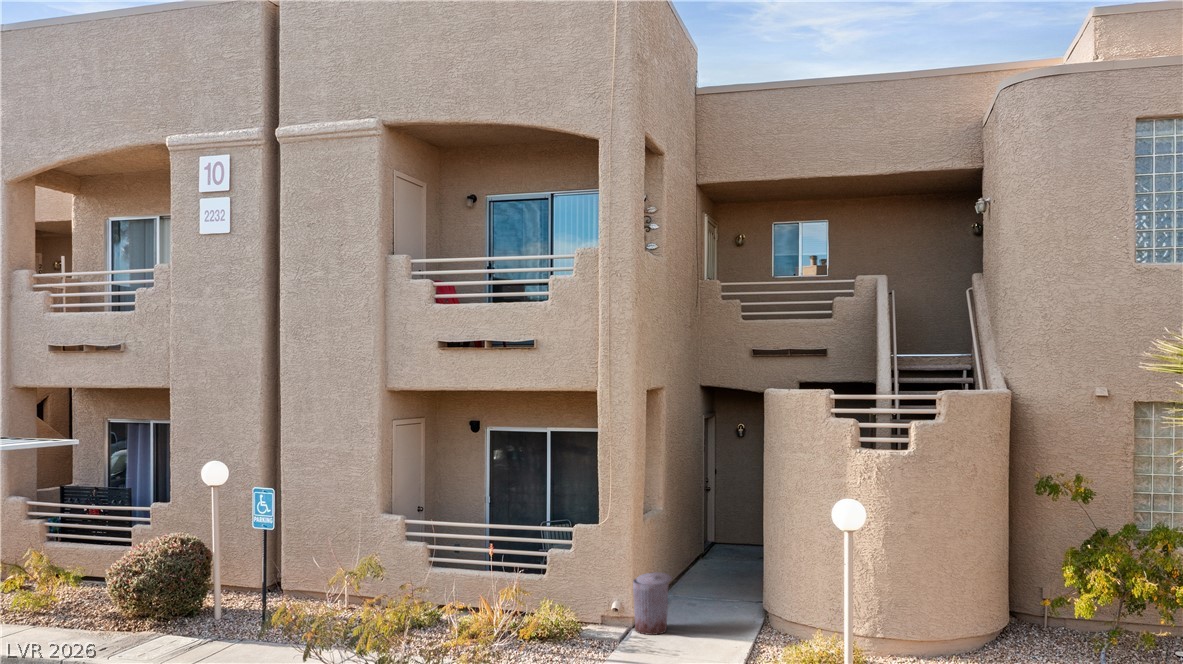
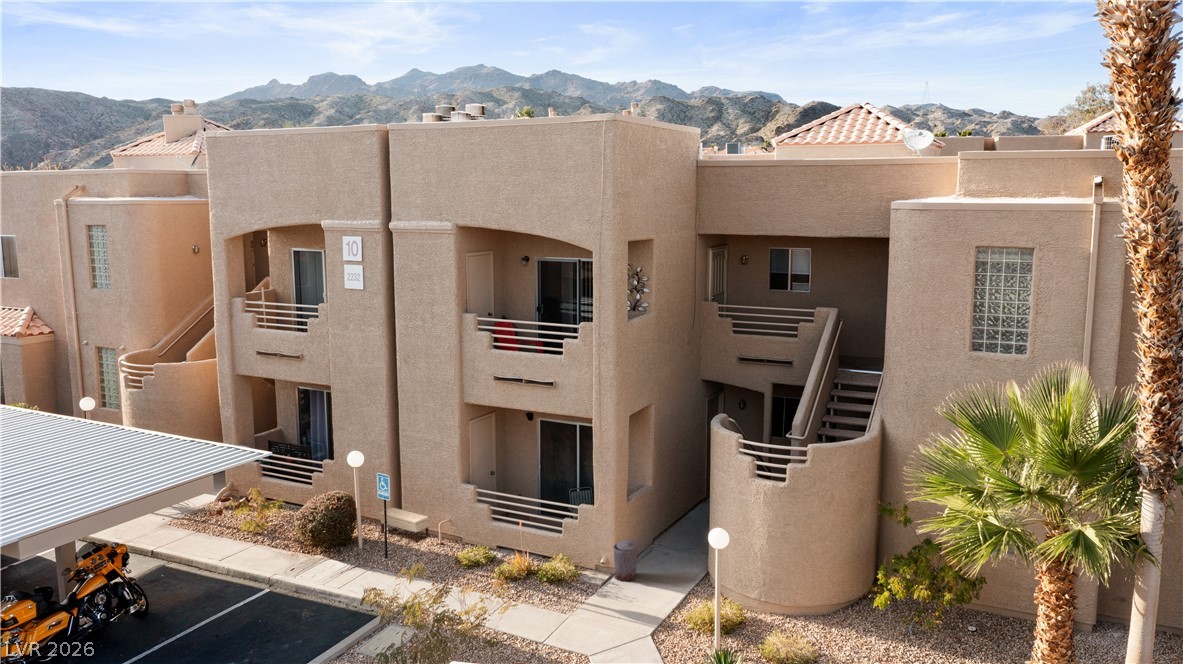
bench: none [245,562,325,609] -> present [380,508,429,542]

